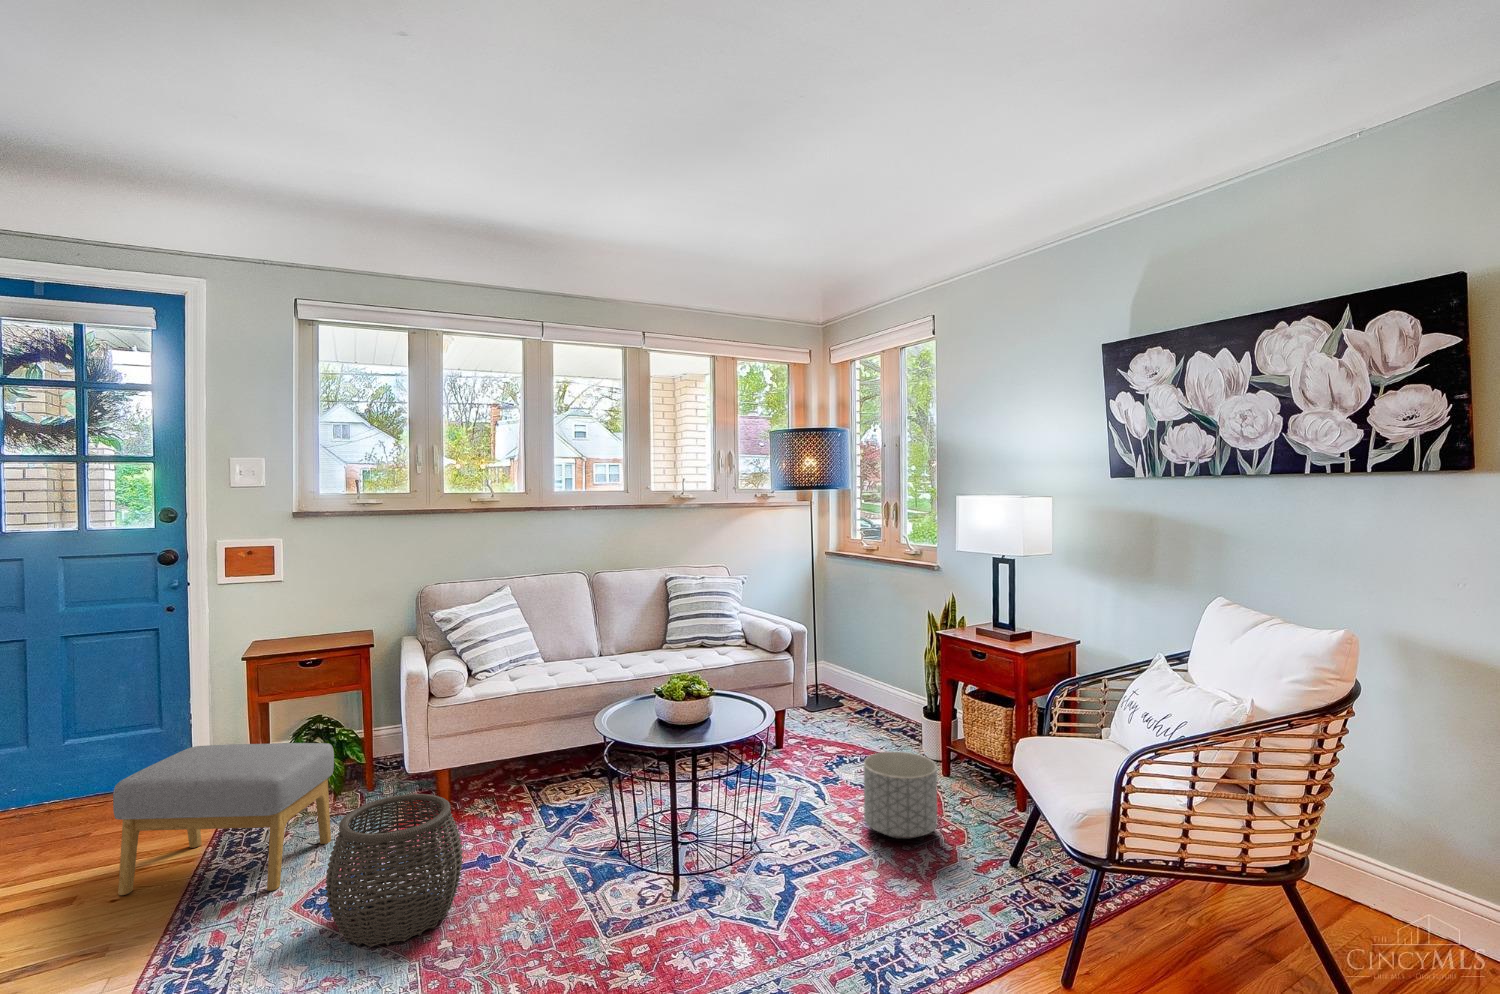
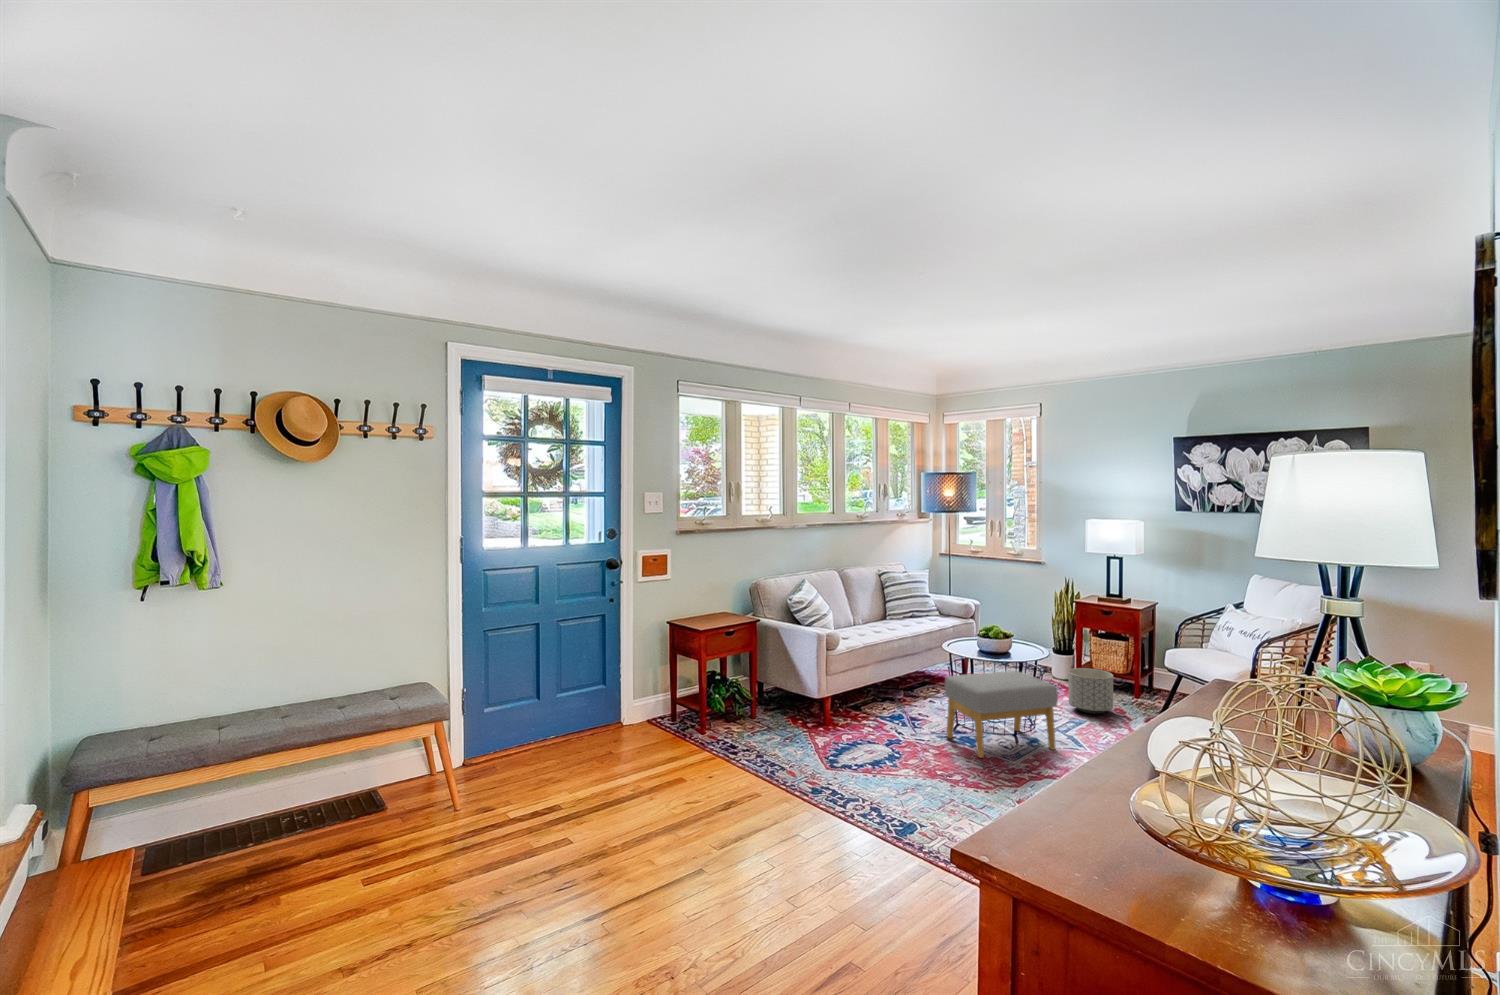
footstool: present [113,743,334,895] -> present [945,671,1058,758]
woven basket: present [325,794,463,947] -> none [862,697,933,773]

